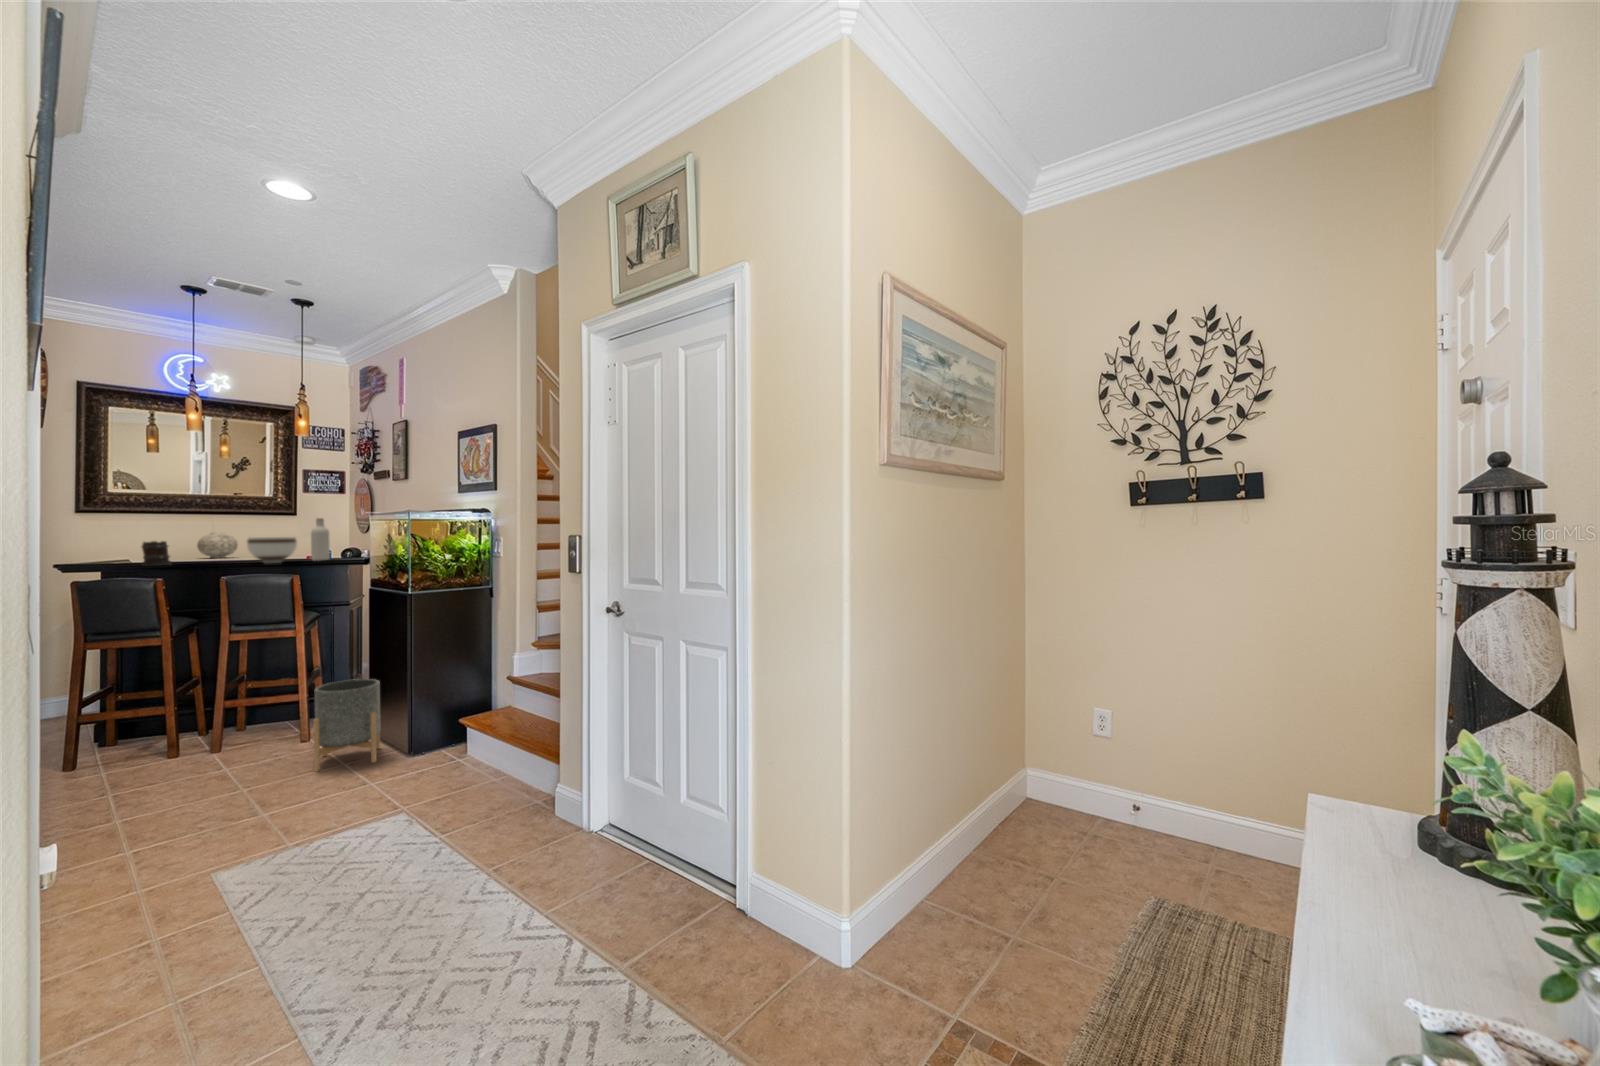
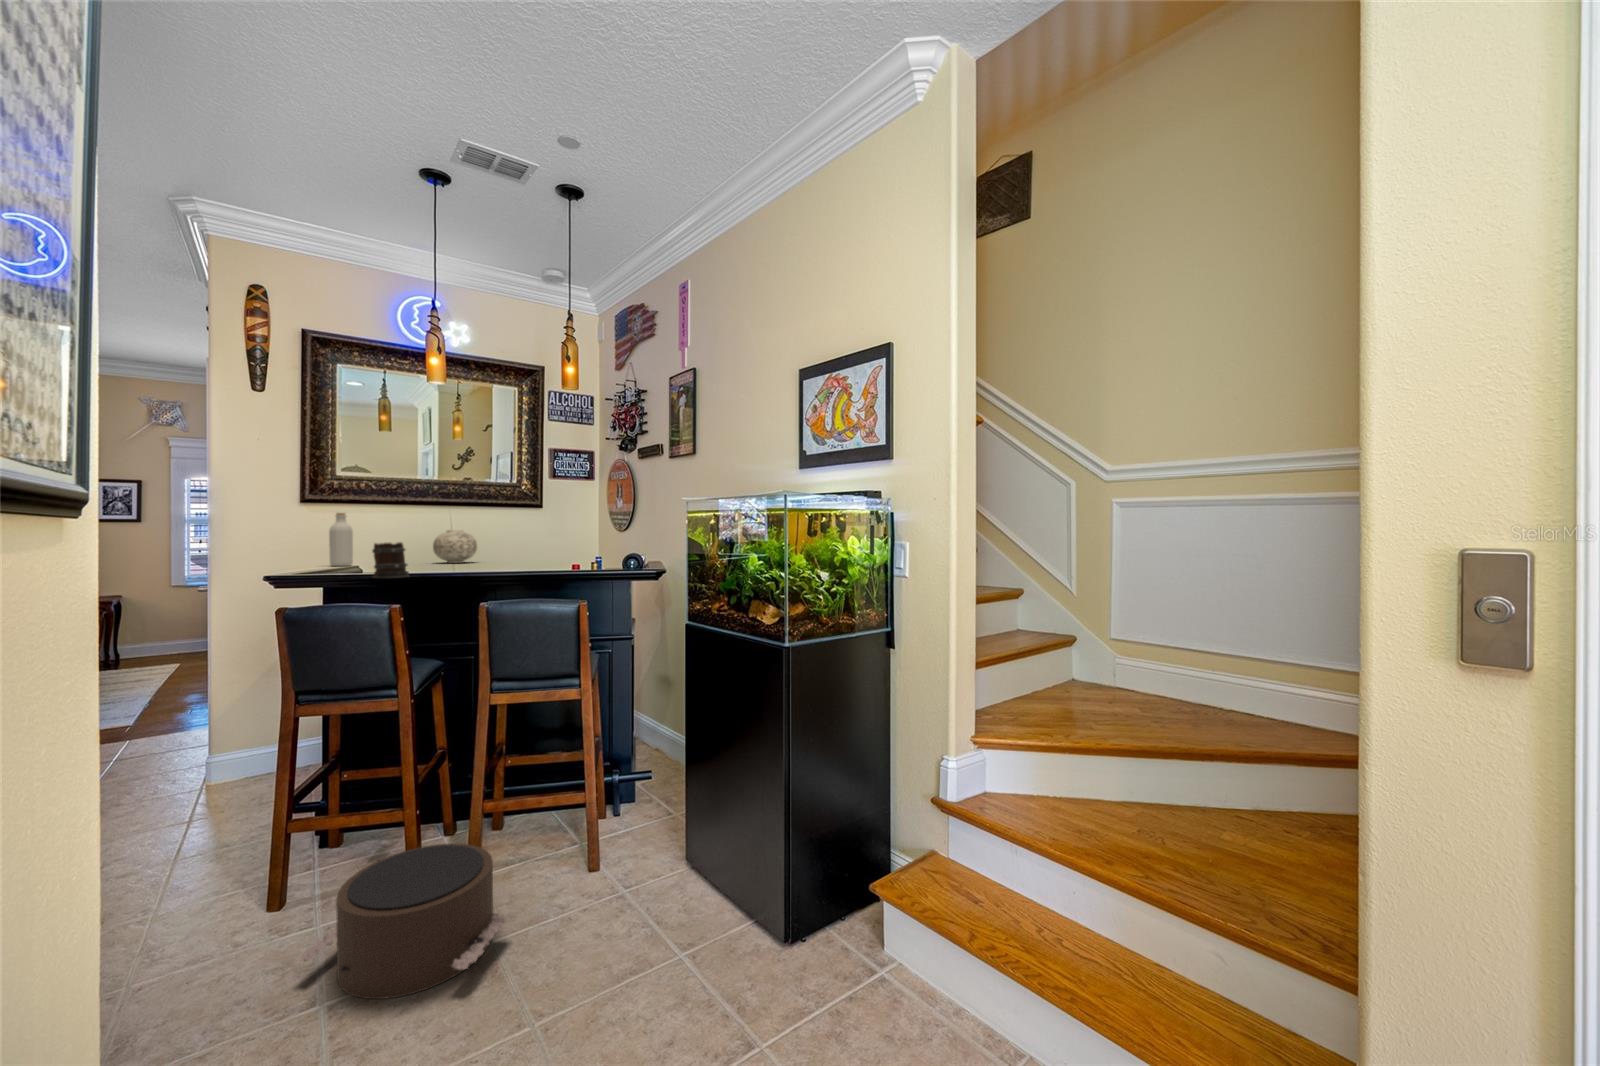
bottle: present [311,518,330,561] -> present [329,513,353,566]
bowl: present [247,537,297,563] -> none [505,537,567,577]
planter: present [314,679,380,771] -> none [629,784,729,969]
pouf: none [91,721,237,792] -> present [299,843,508,999]

